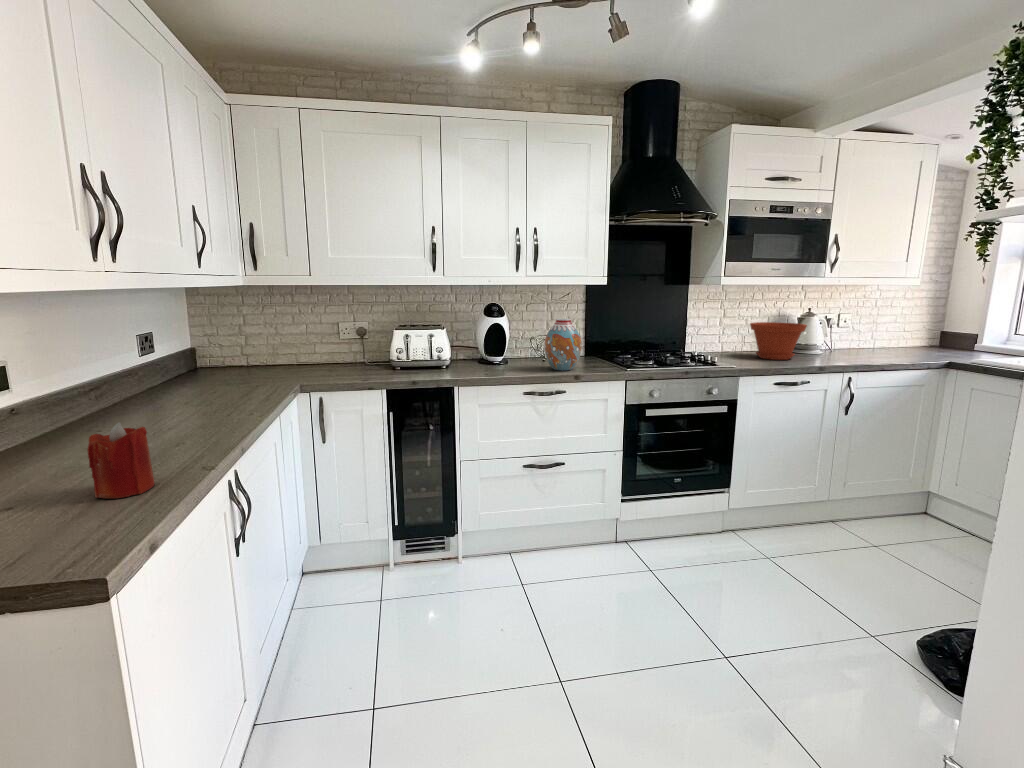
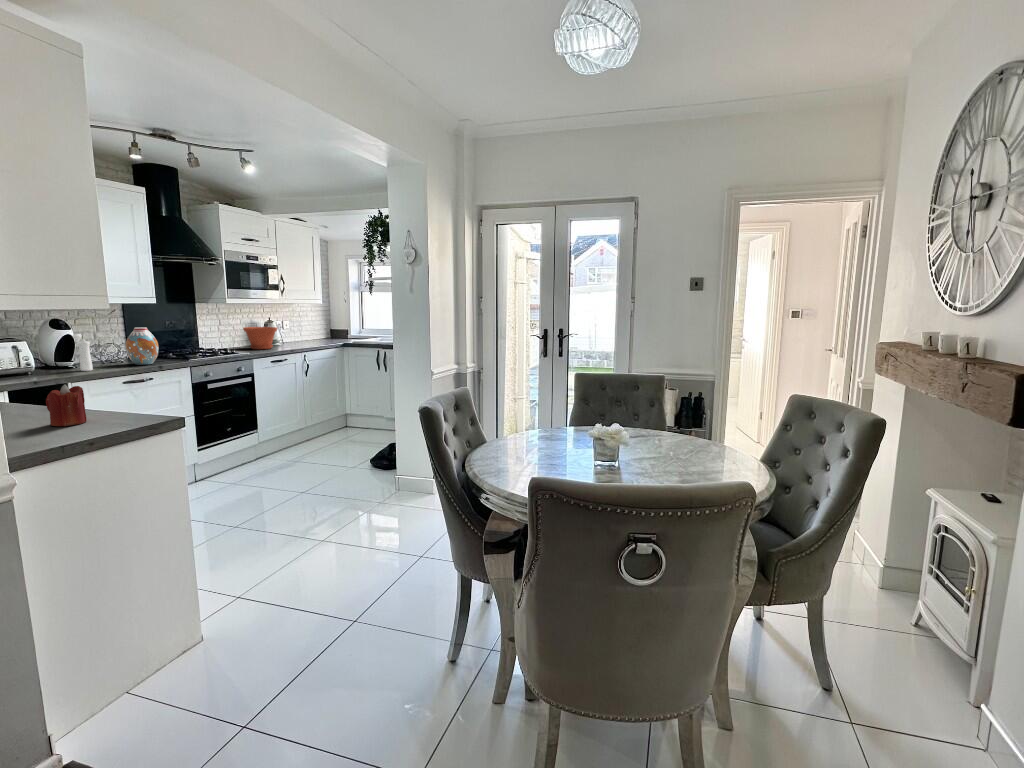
pepper mill: none [485,324,500,372] -> present [73,334,93,371]

